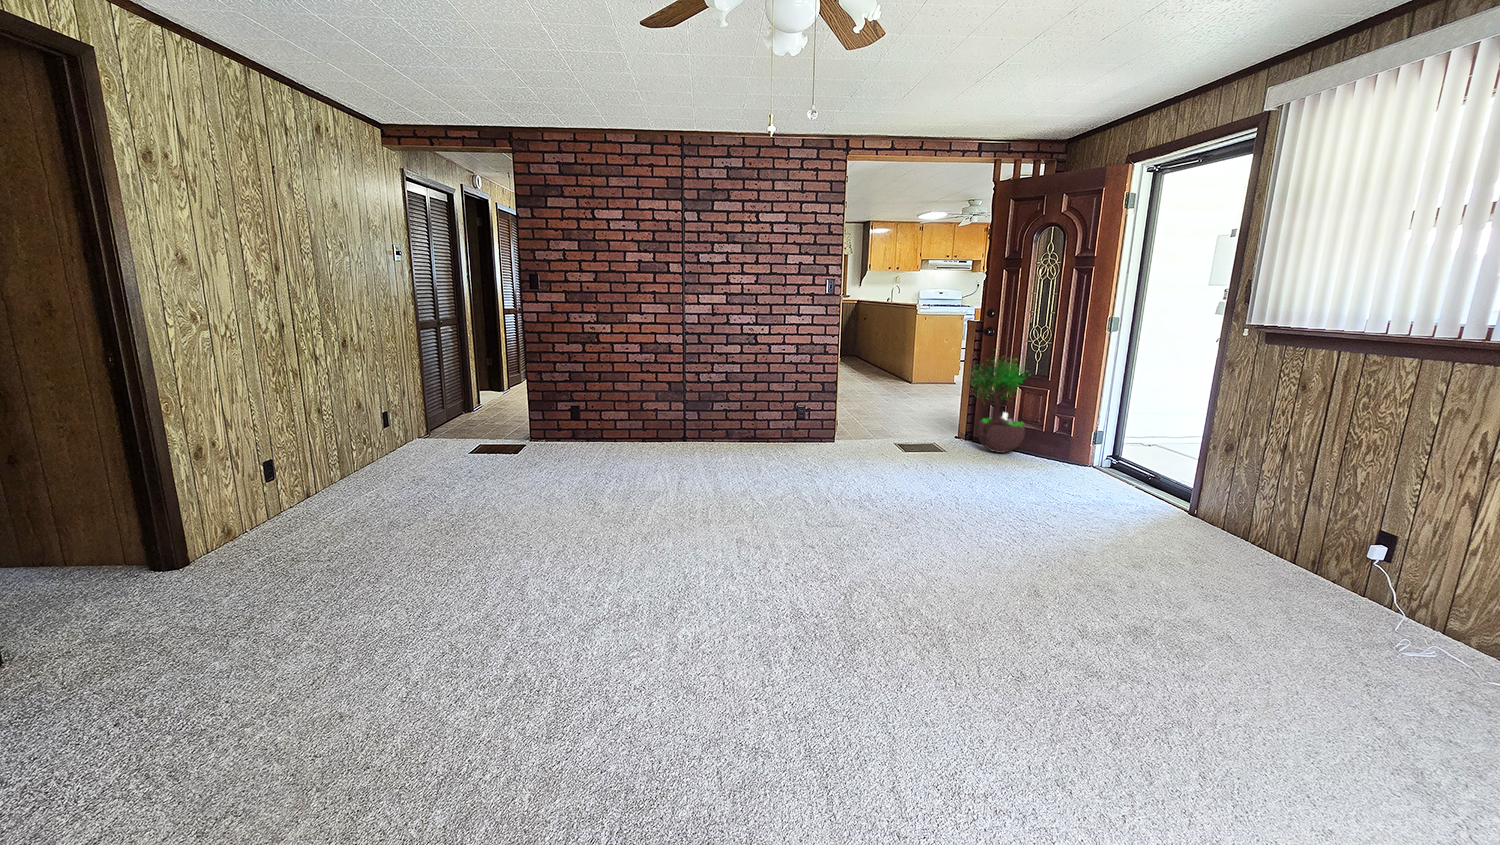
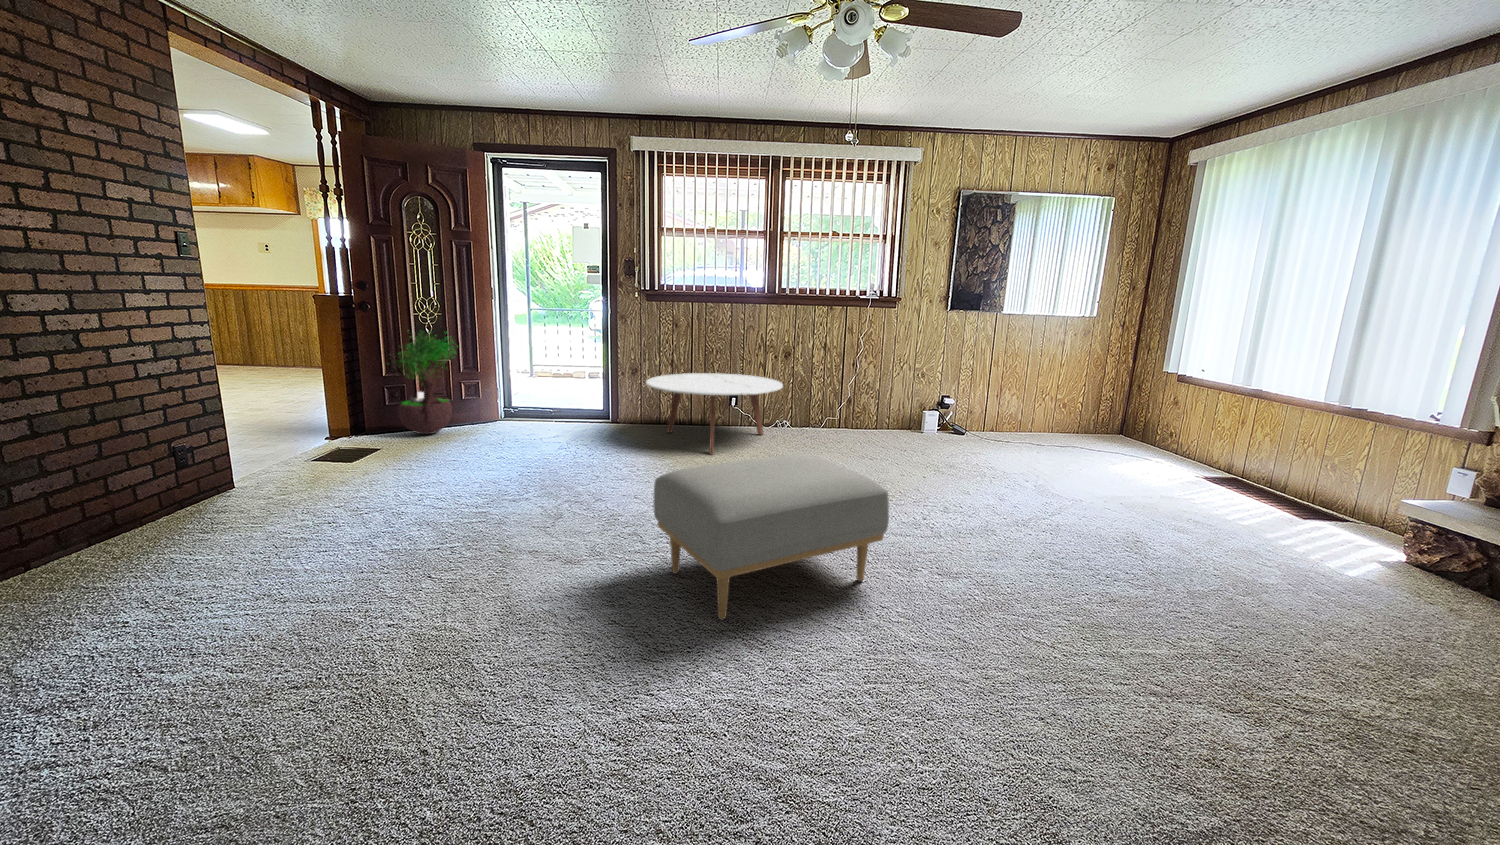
coffee table: none [1101,455,1406,628] -> present [646,373,783,455]
ottoman: none [604,486,821,680] -> present [653,454,889,619]

